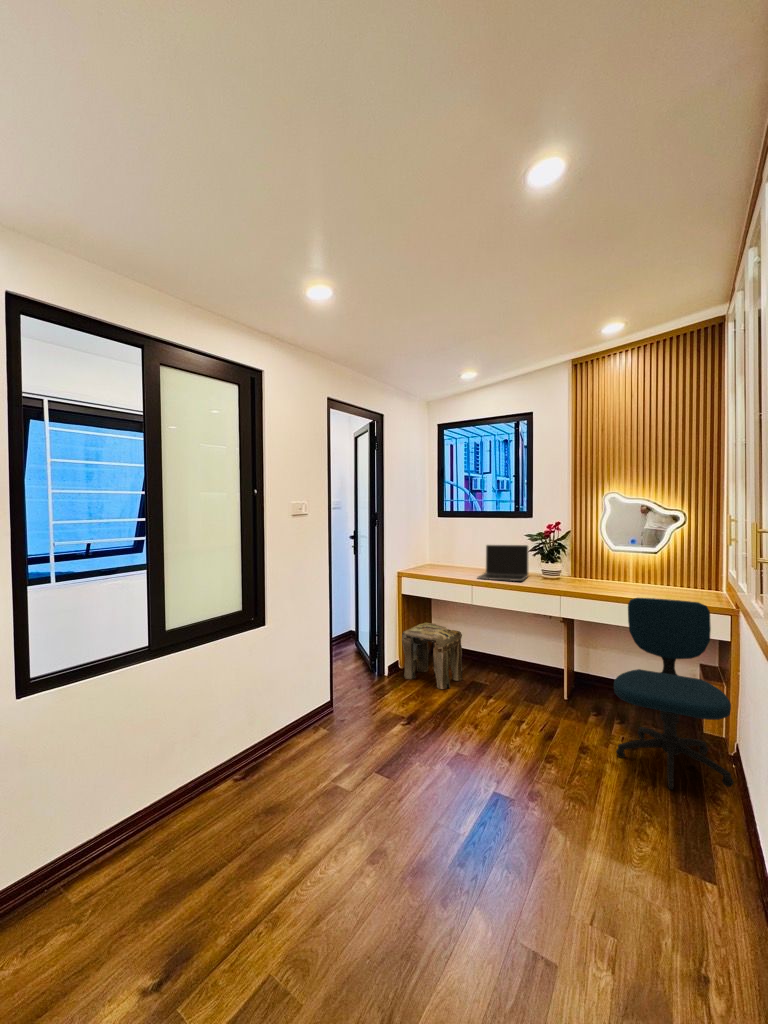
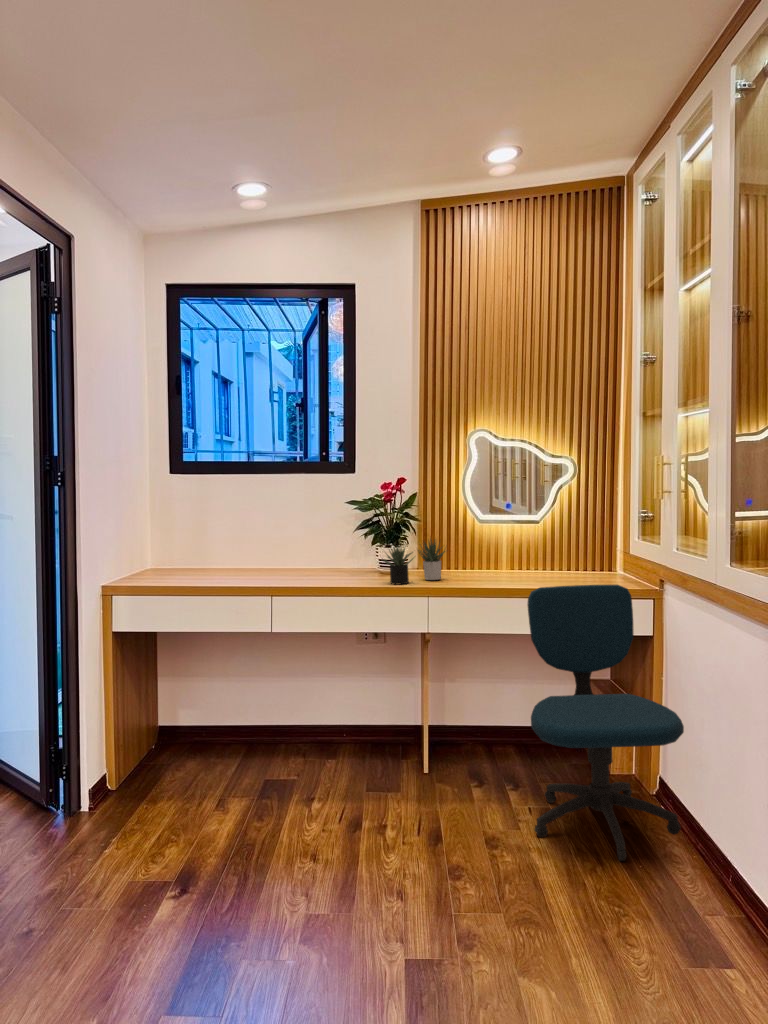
laptop: present [478,545,528,581] -> none [272,522,354,586]
succulent plant: none [538,557,587,585] -> present [384,539,445,585]
stool: present [402,622,462,689] -> none [122,685,246,808]

